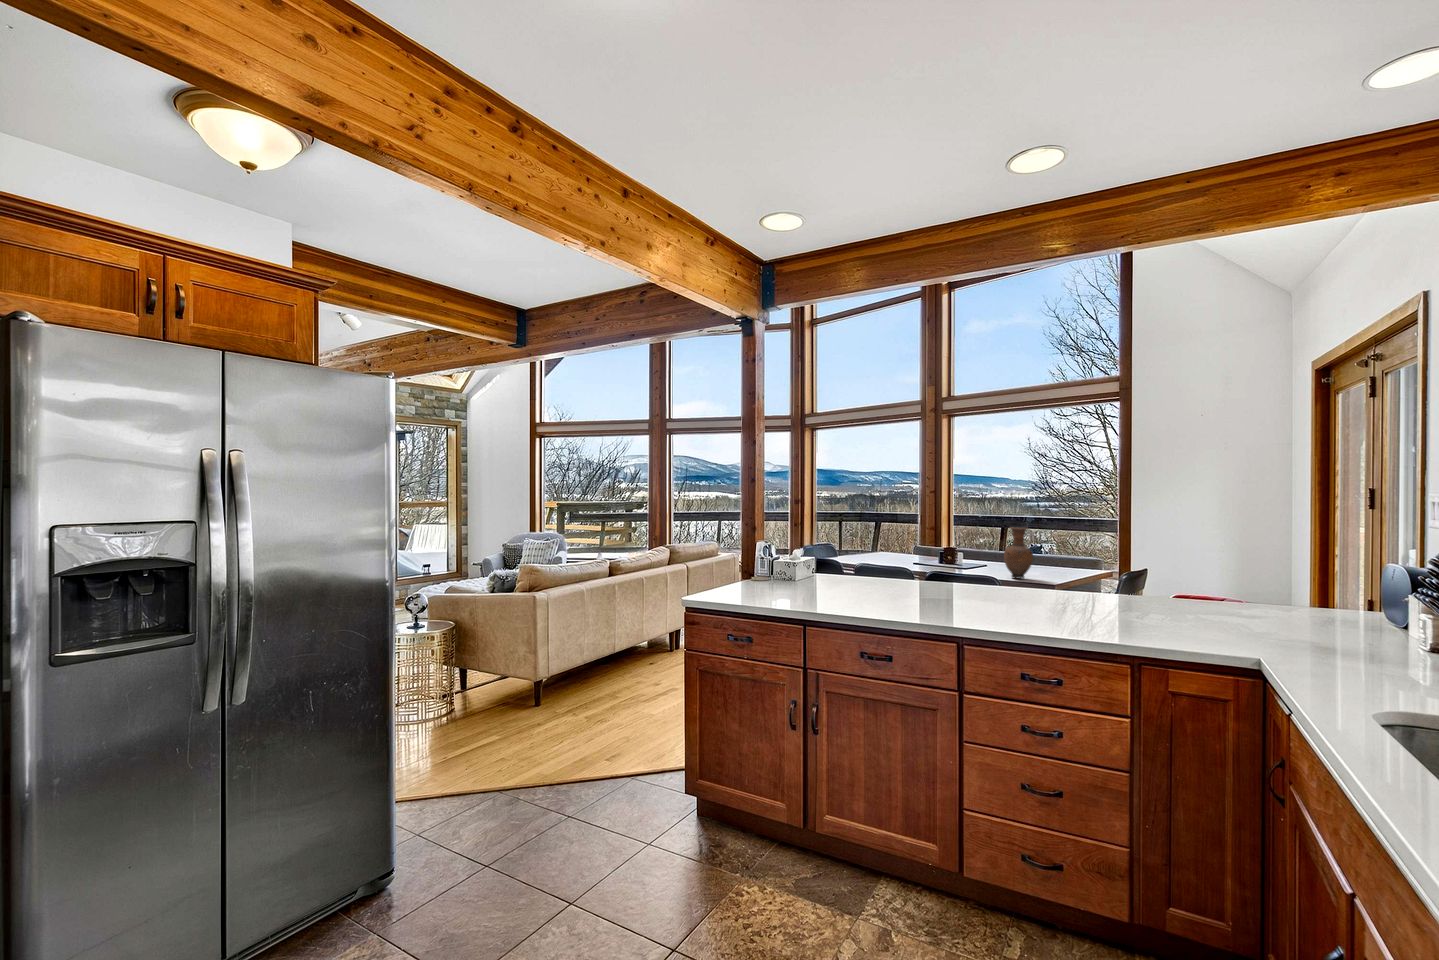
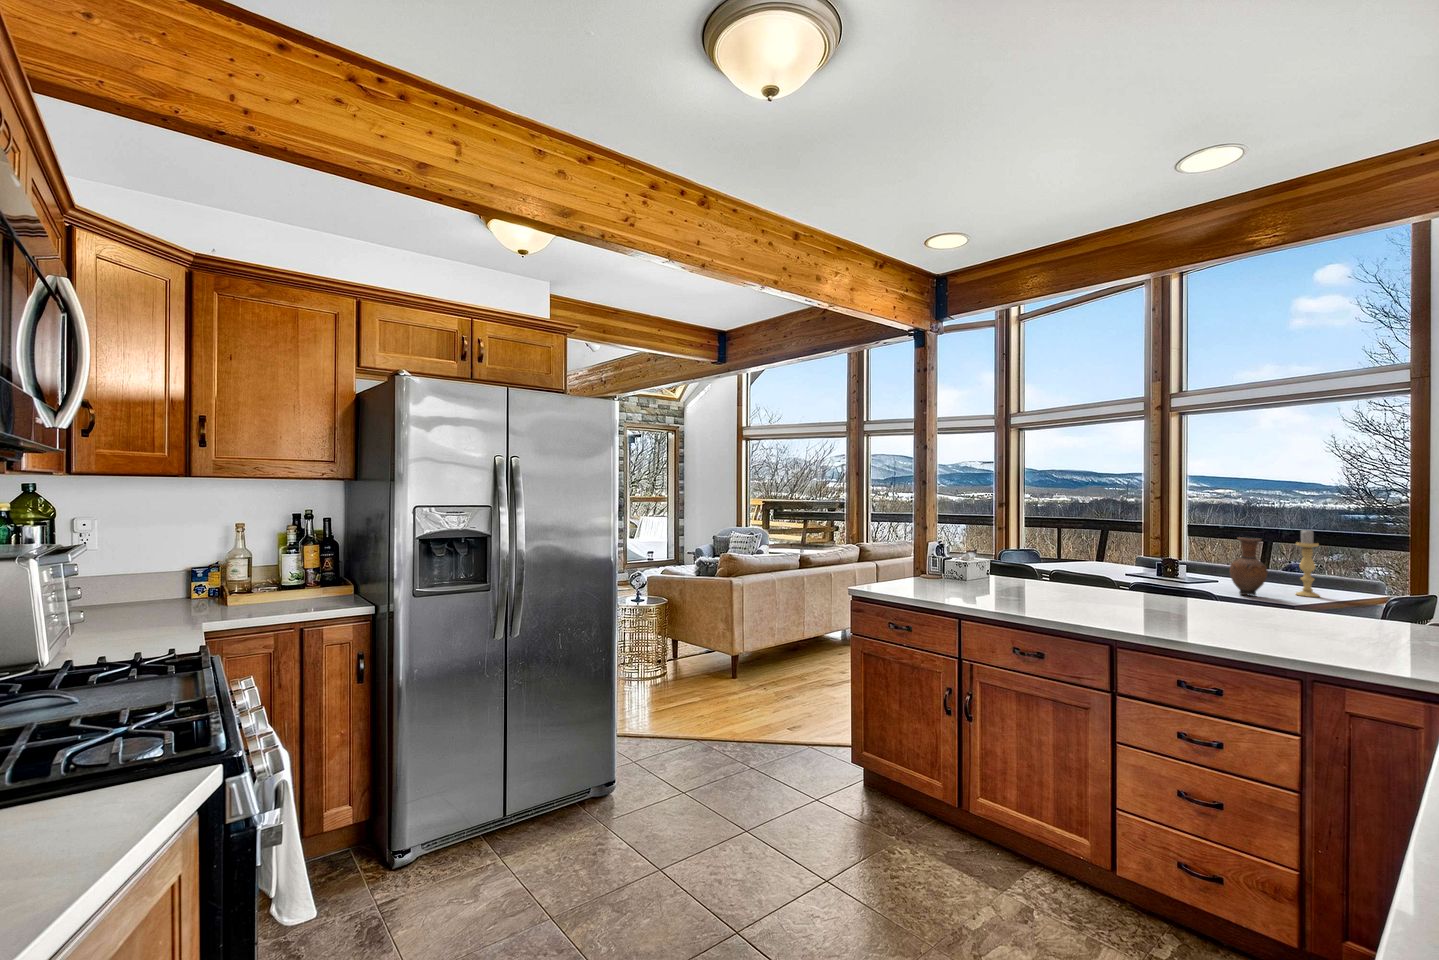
candle holder: none [1050,517,1068,577] -> present [1296,530,1319,597]

